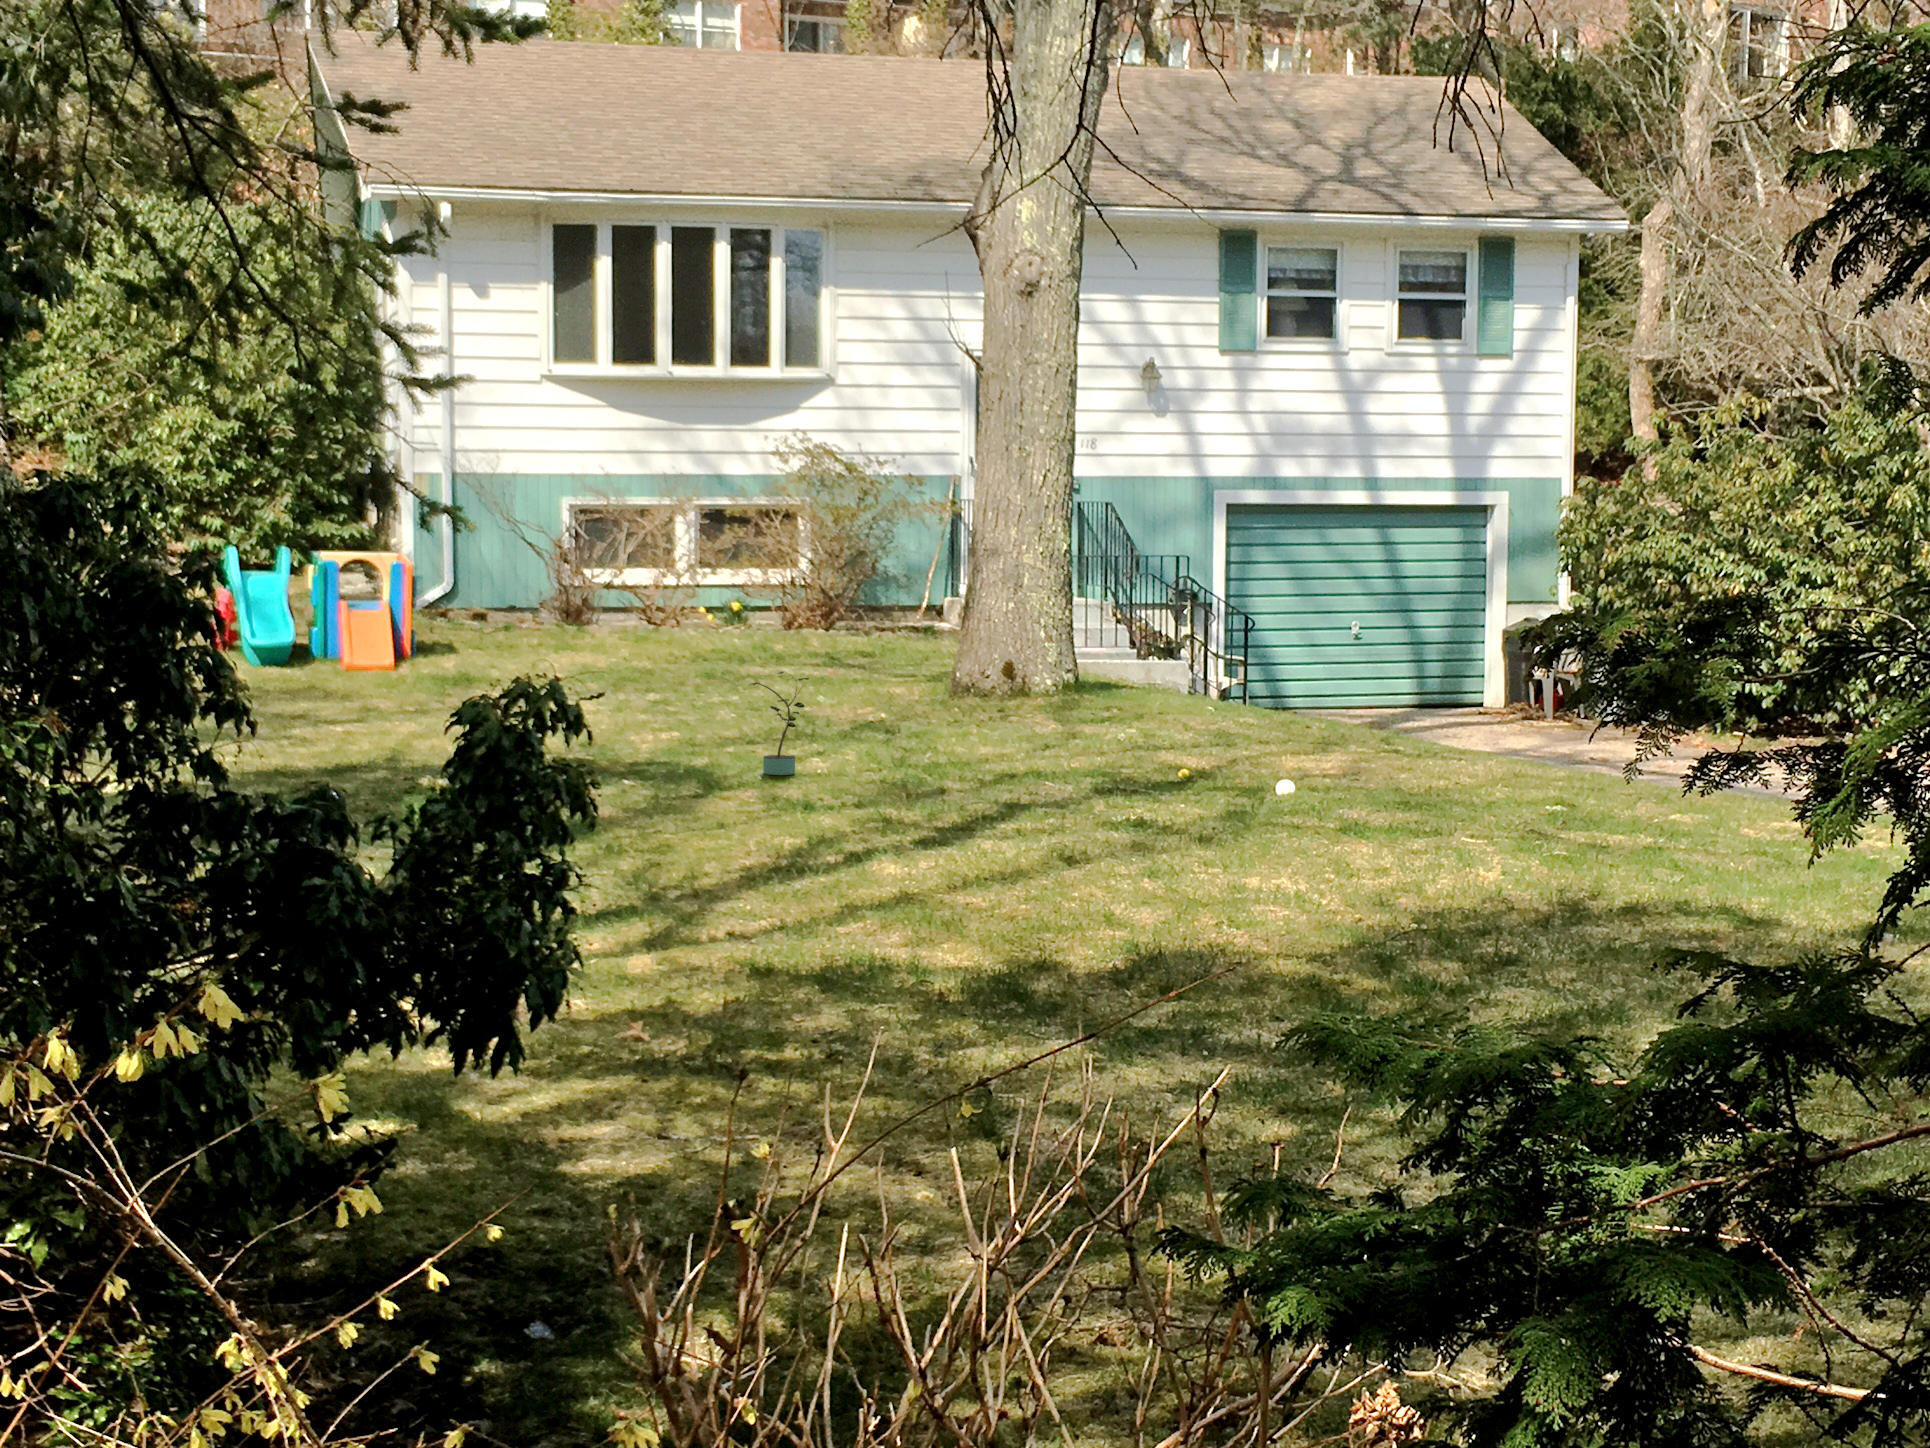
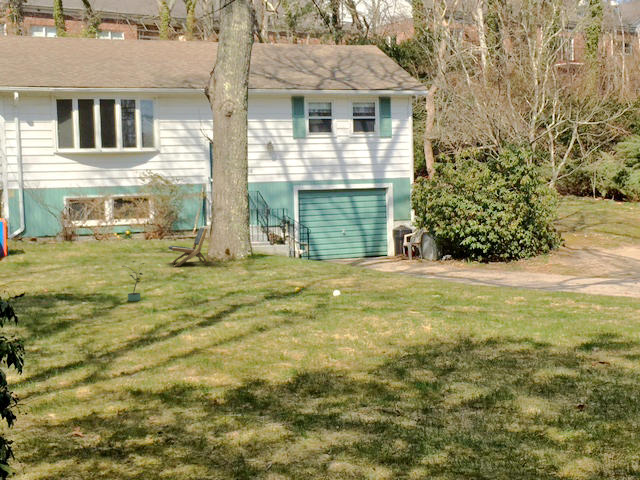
lounge chair: none [858,595,968,699] -> present [168,227,208,266]

